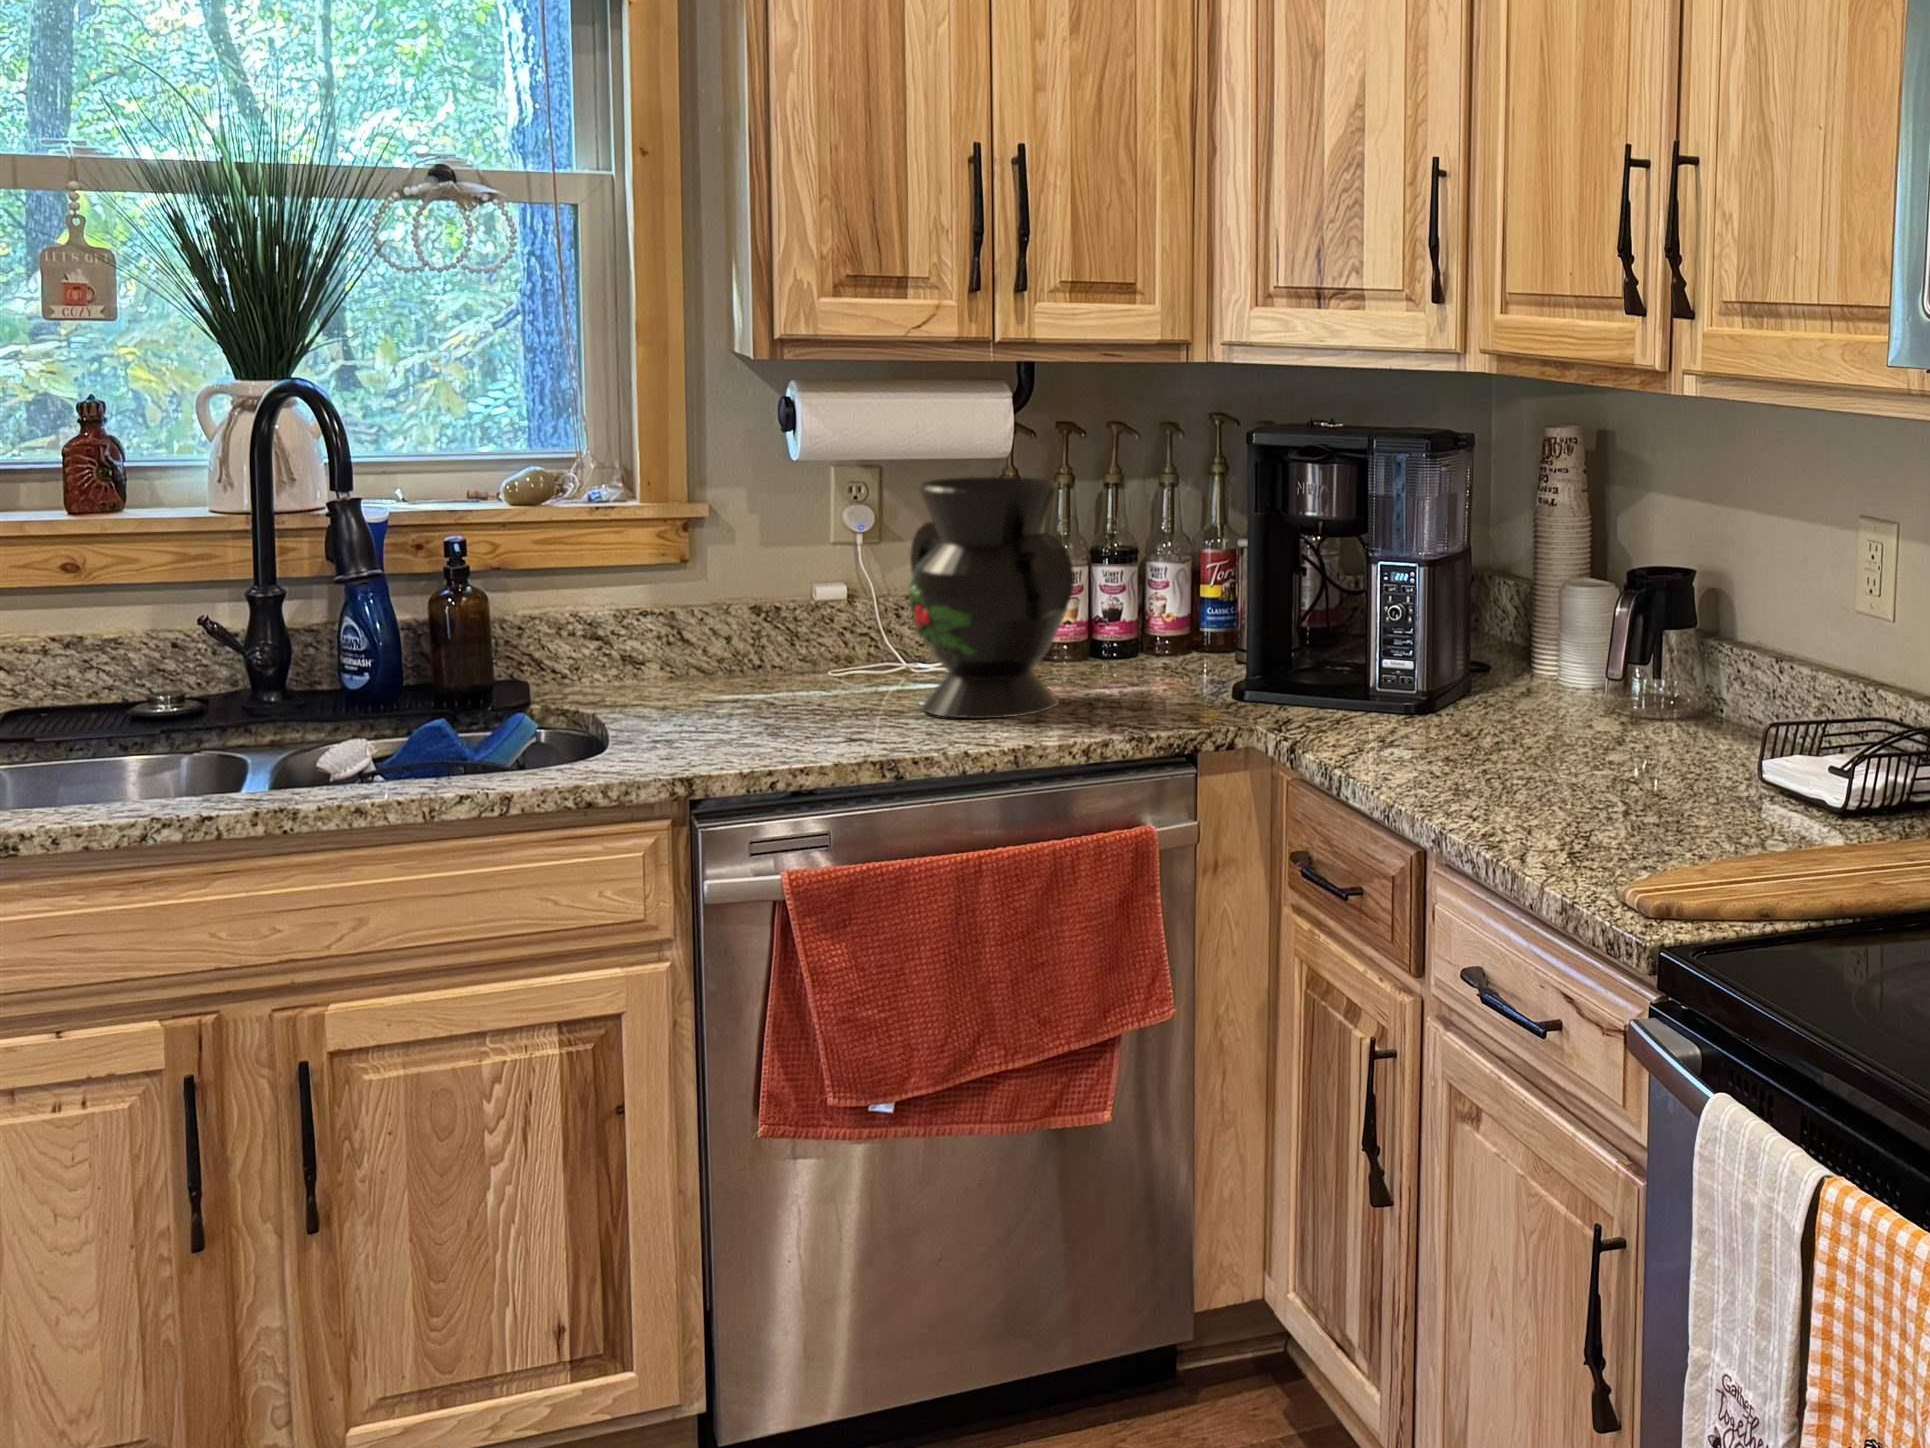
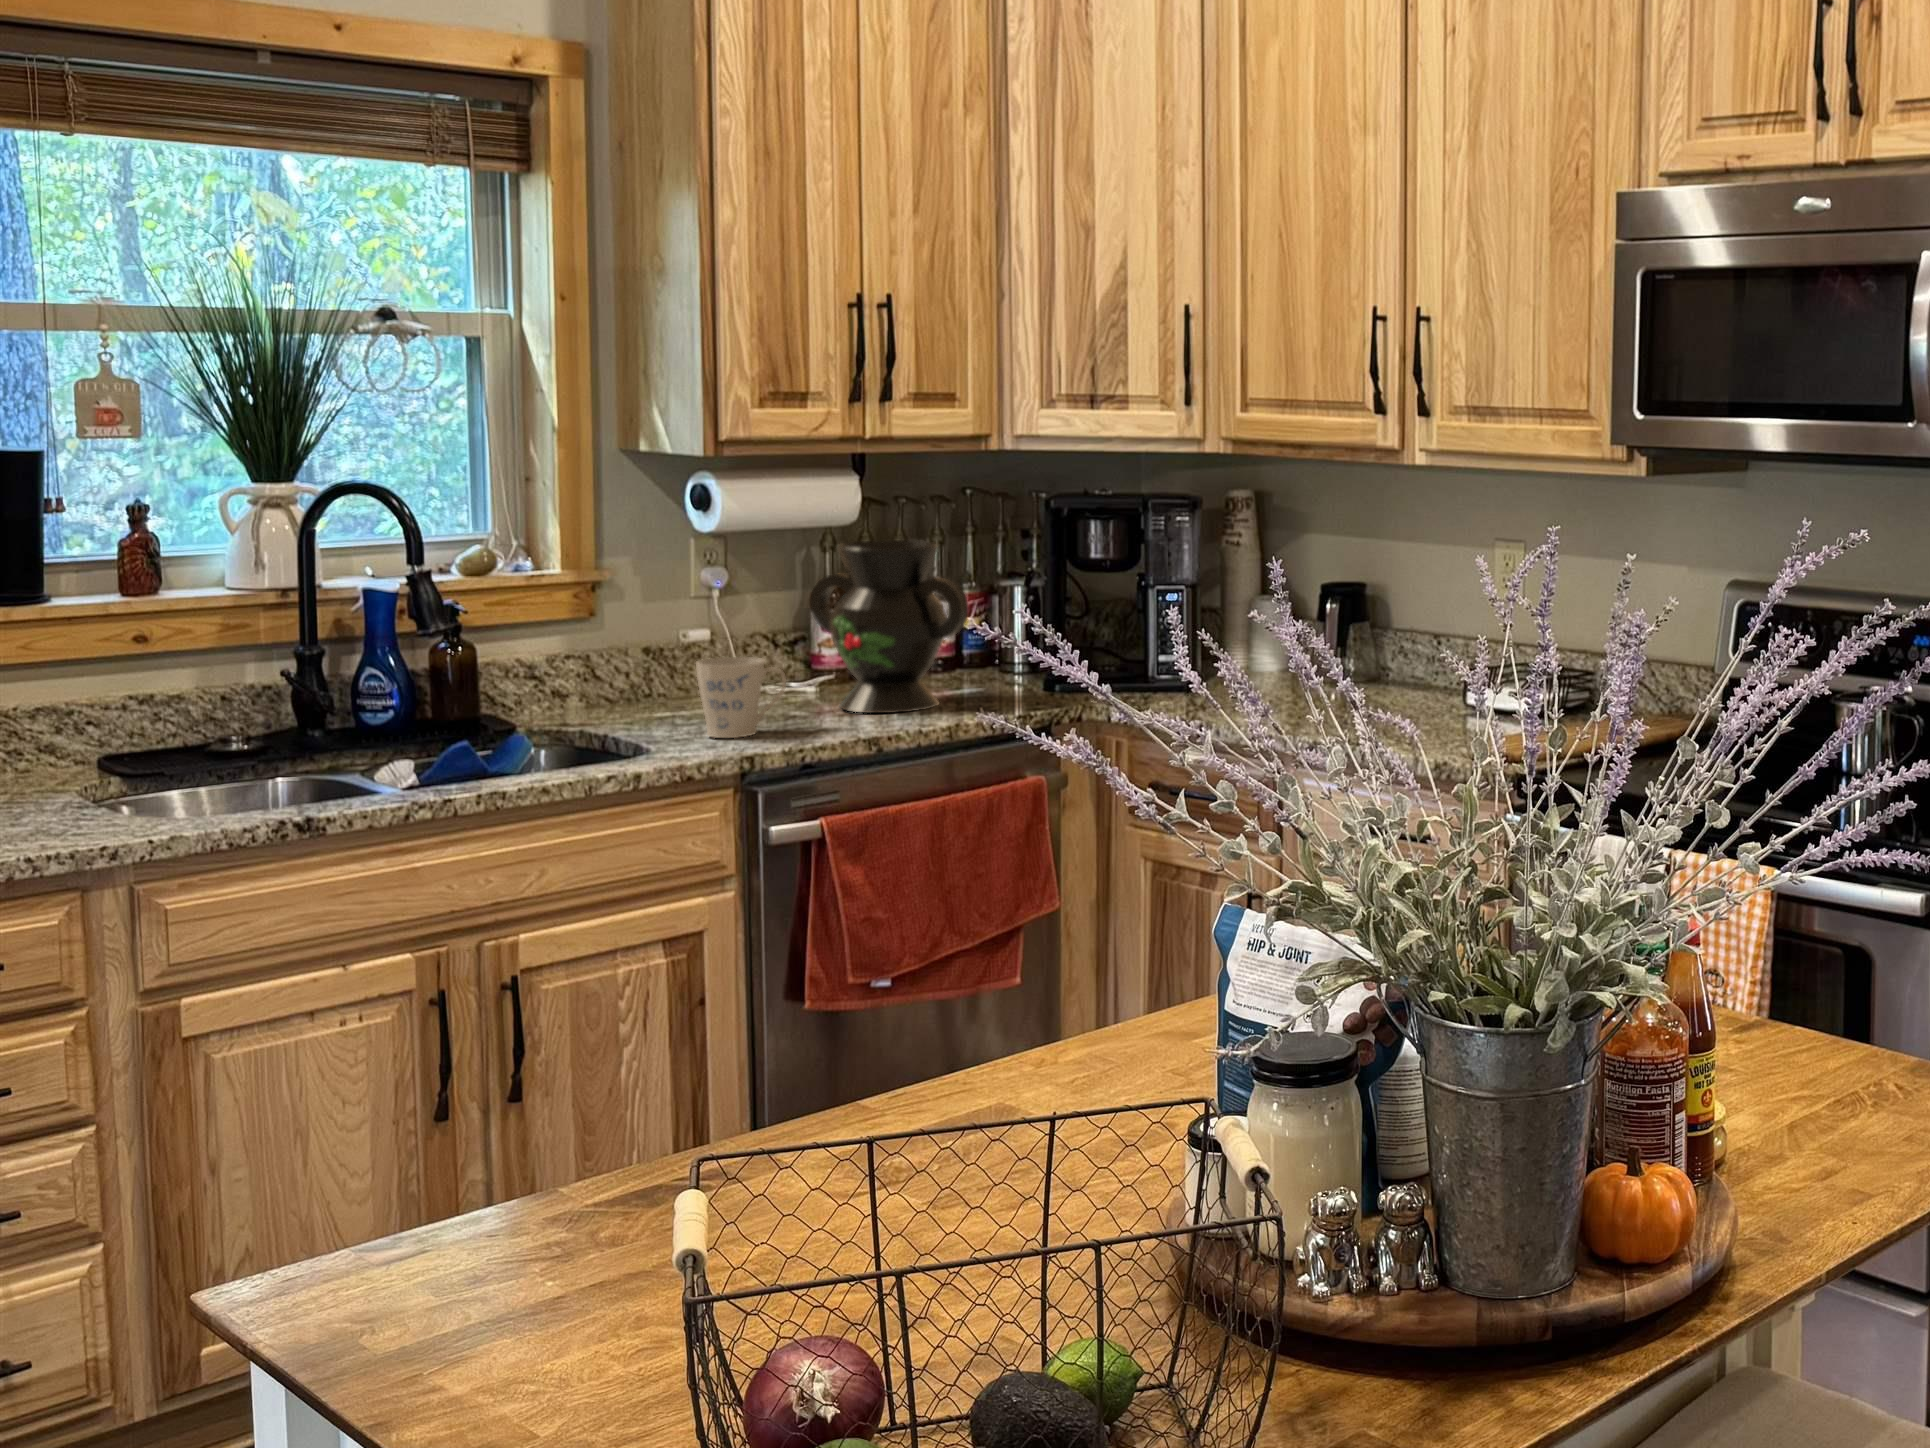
mug: none [684,630,805,744] -> present [696,657,786,738]

